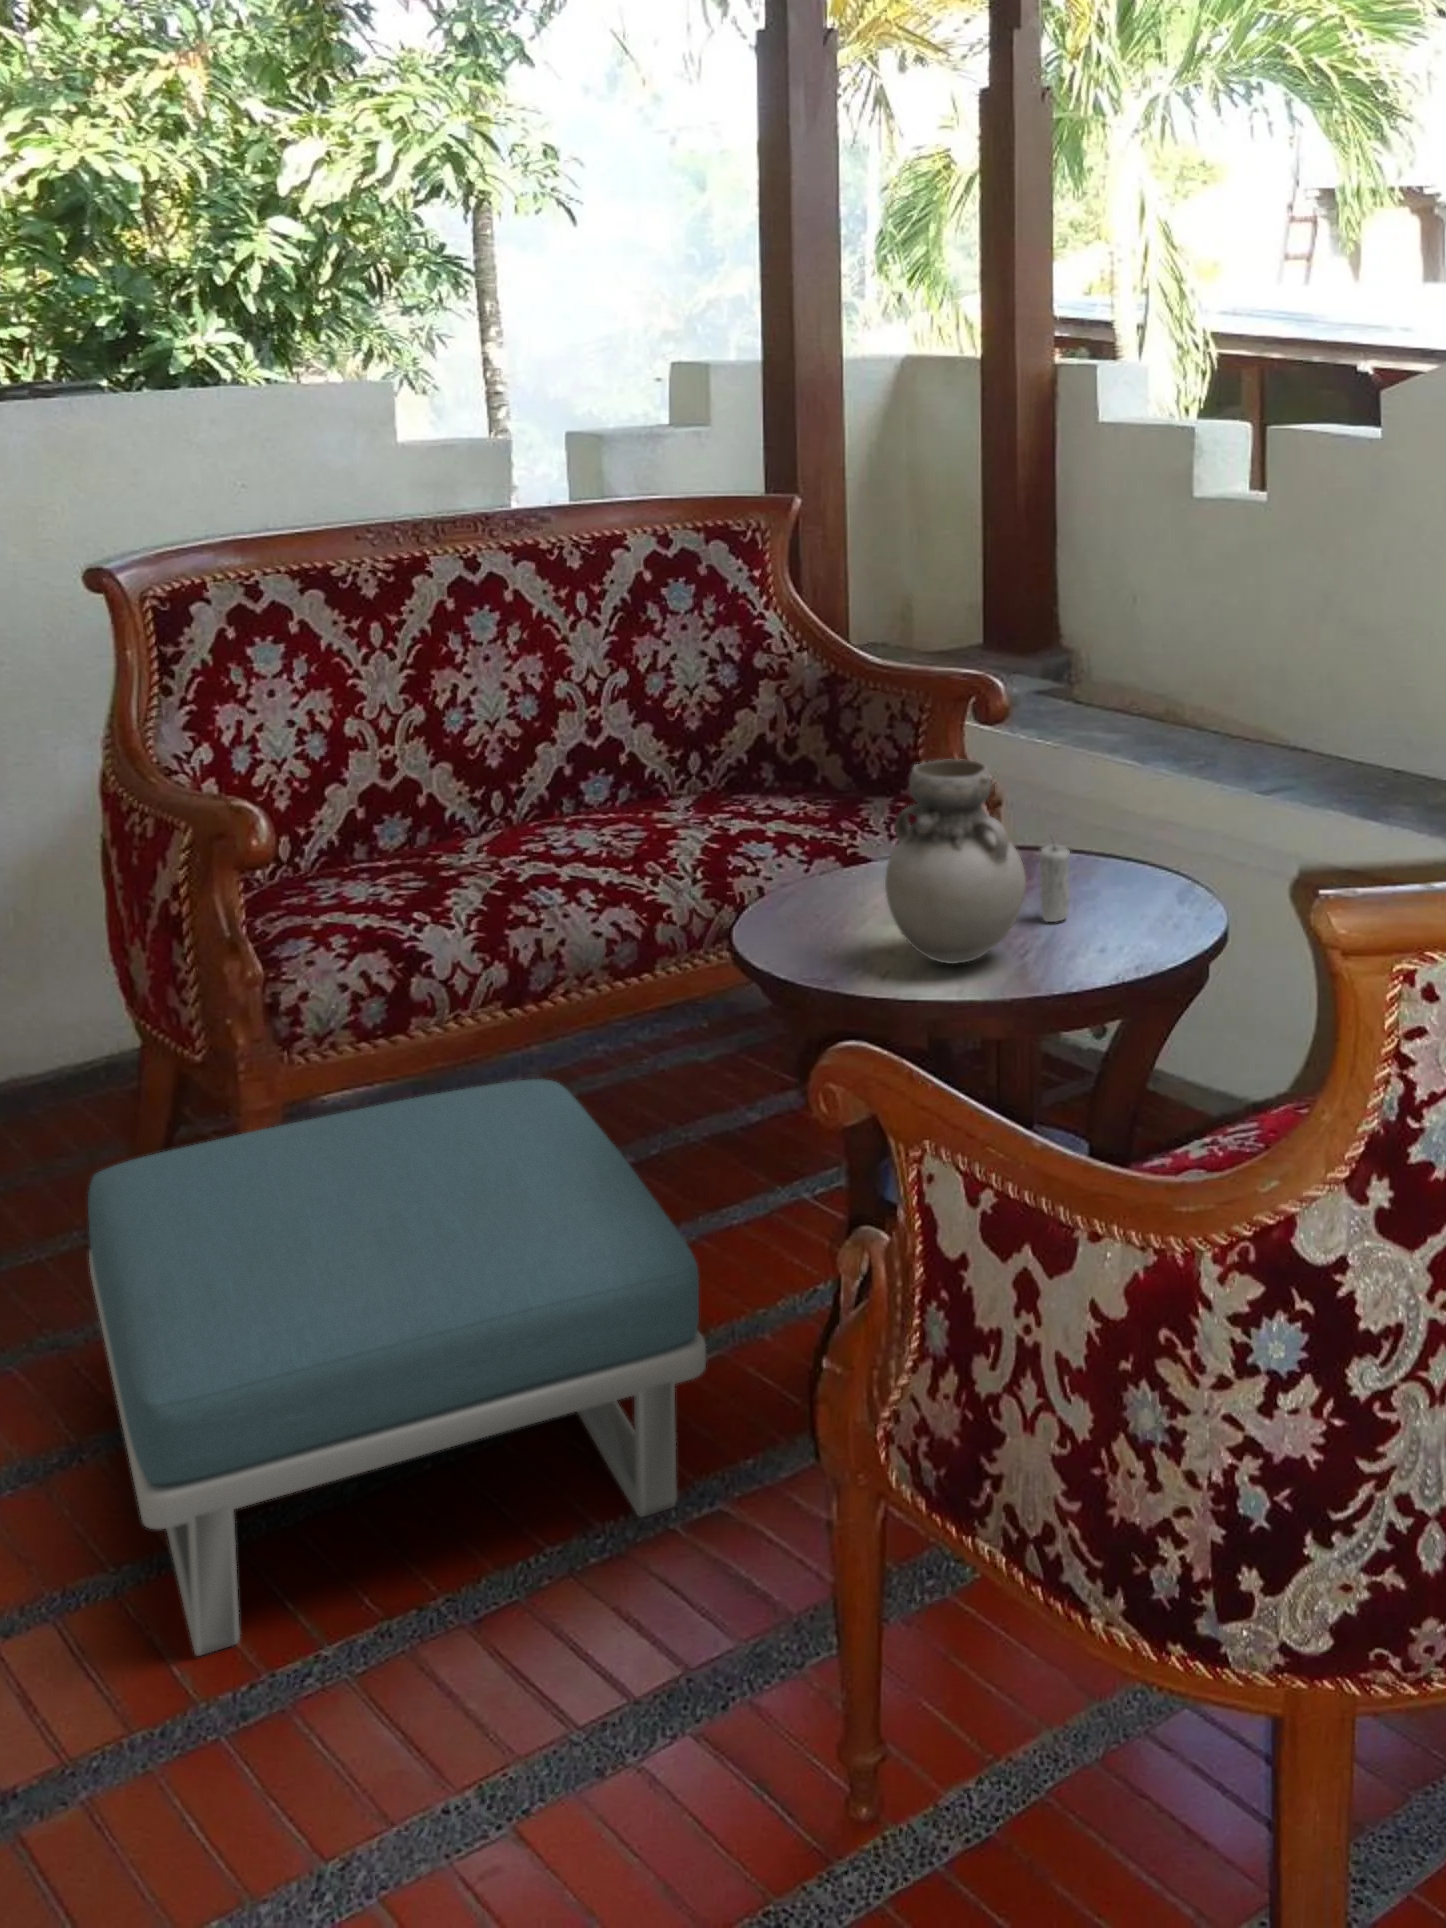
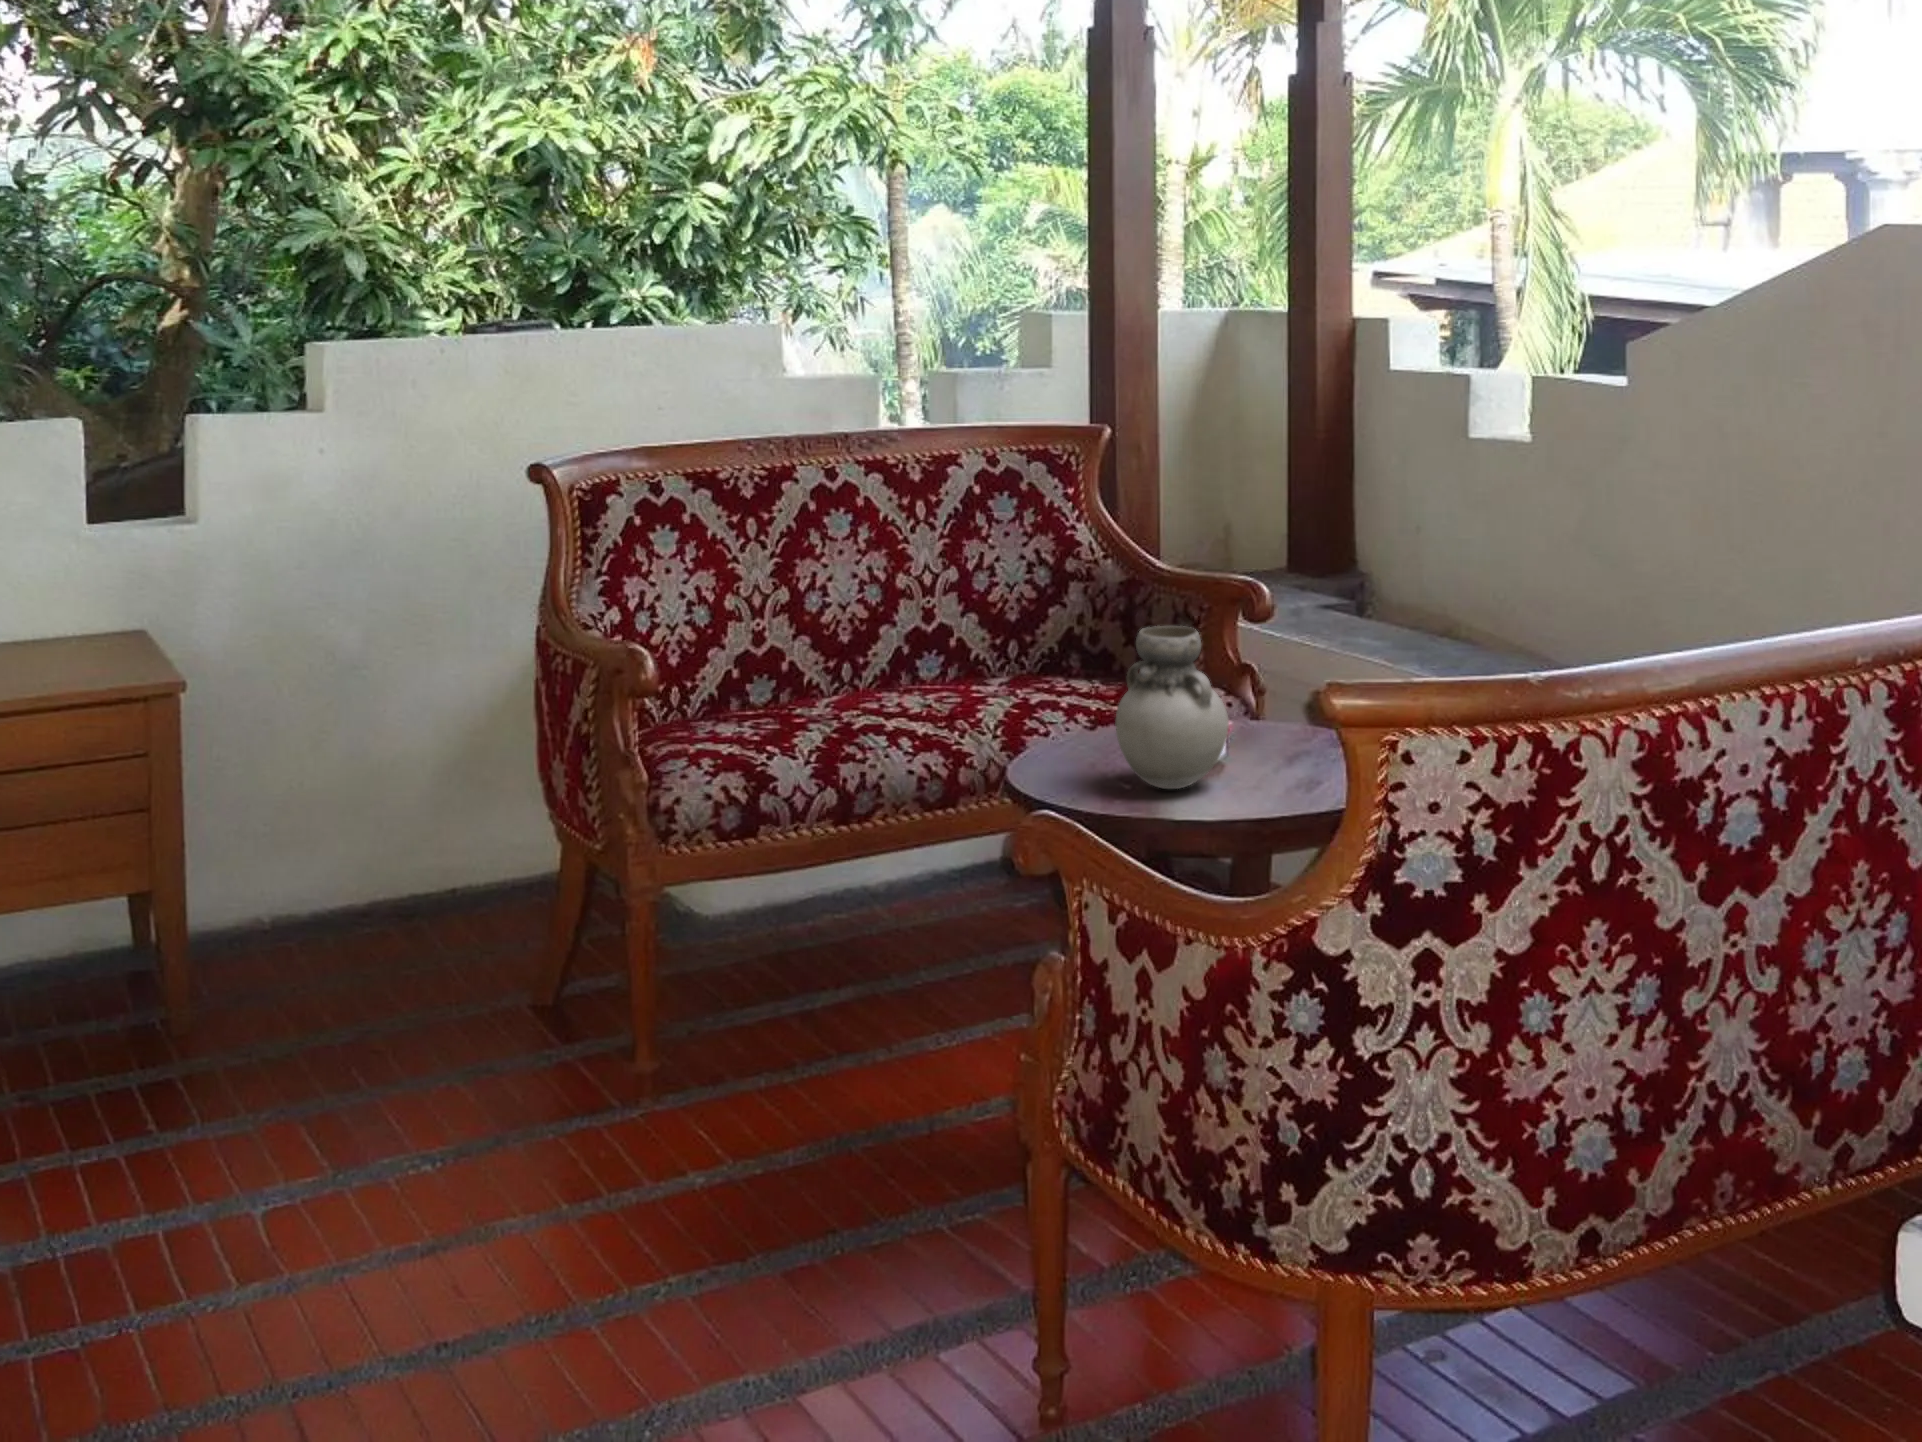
candle: present [1040,844,1070,922] -> none [1250,693,1275,766]
footstool: present [88,1079,706,1656] -> none [515,880,964,1263]

